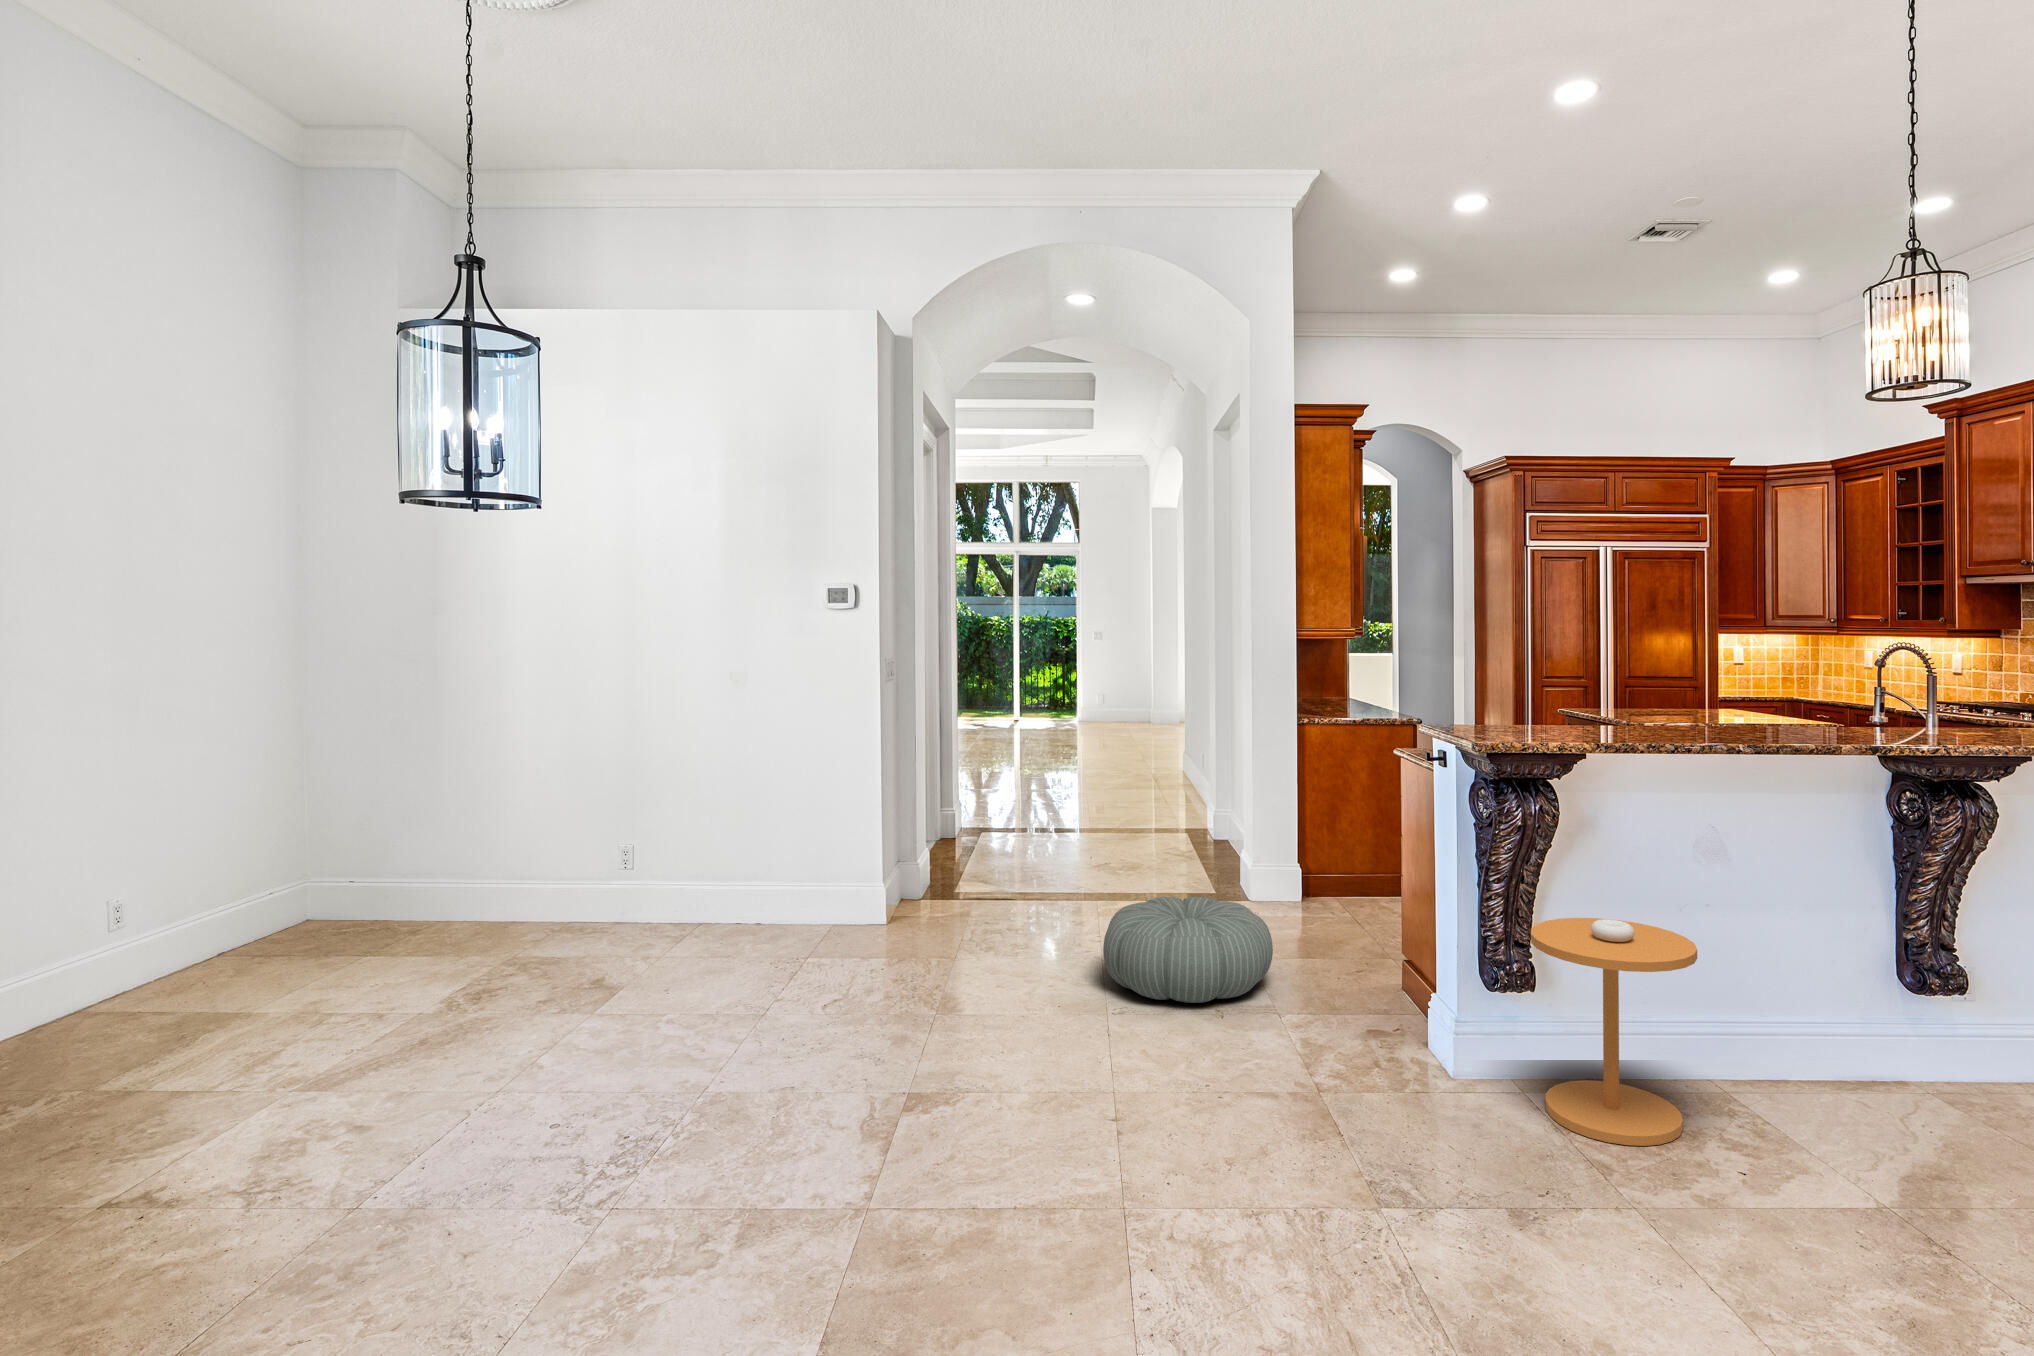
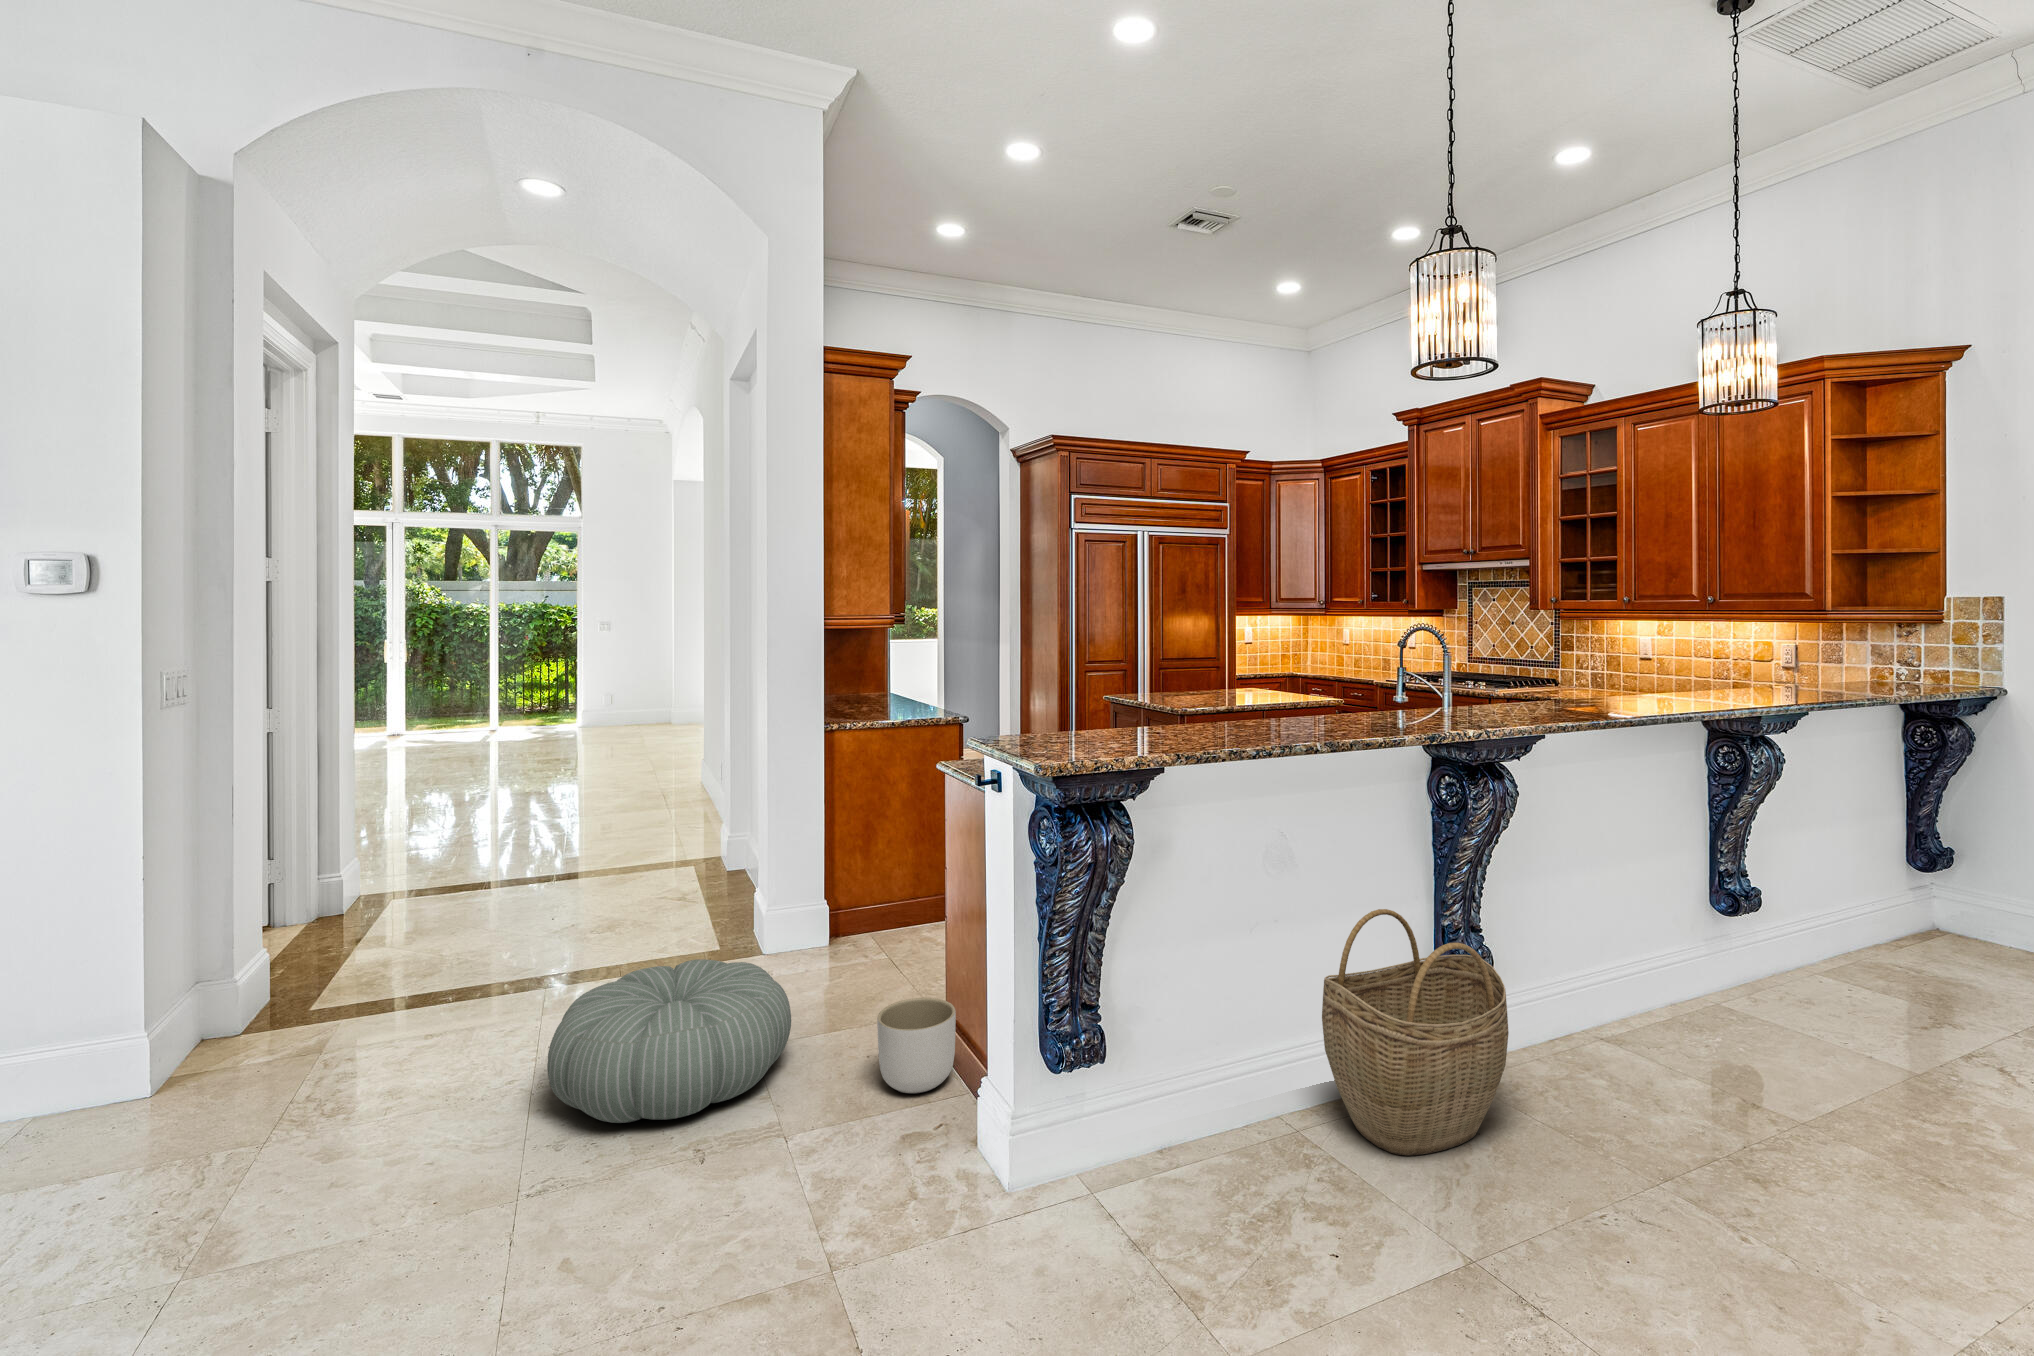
woven basket: none [1751,907,1956,1131] -> present [1322,909,1509,1156]
side table: present [1531,918,1697,1146] -> none [1101,955,1282,1247]
planter: none [1343,945,1408,1018] -> present [877,998,956,1093]

